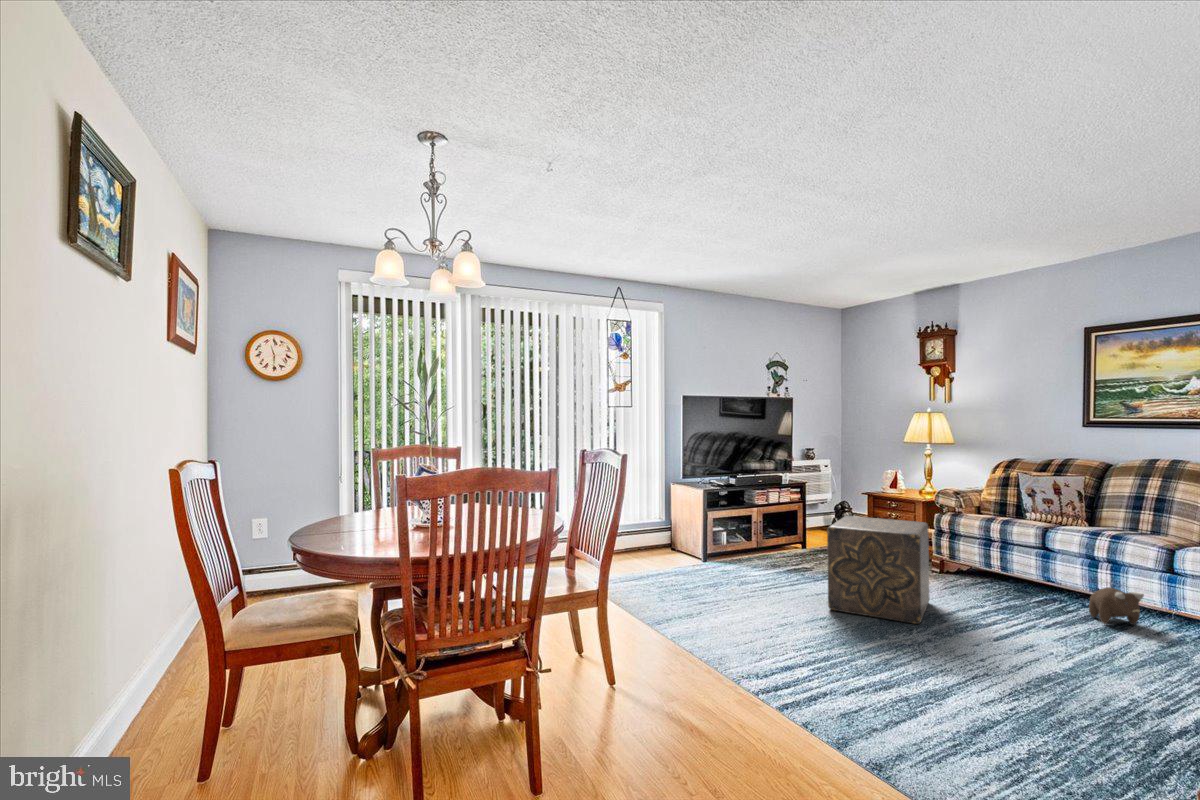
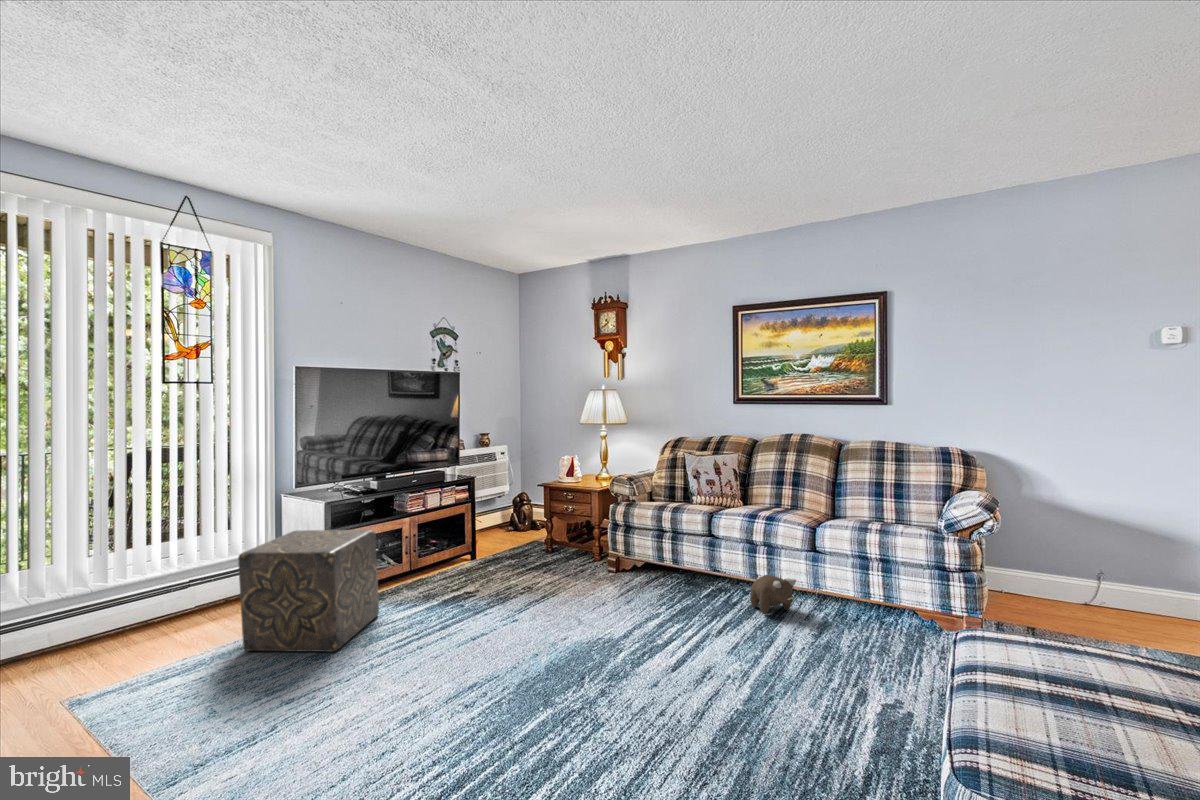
ottoman: present [827,516,929,624] -> present [238,530,379,652]

